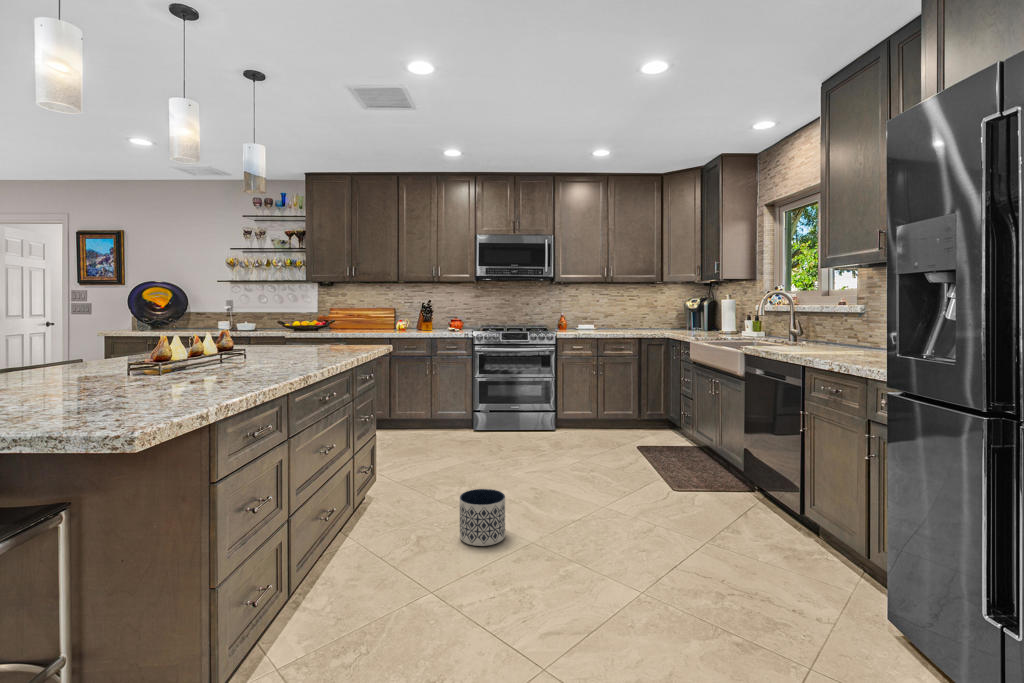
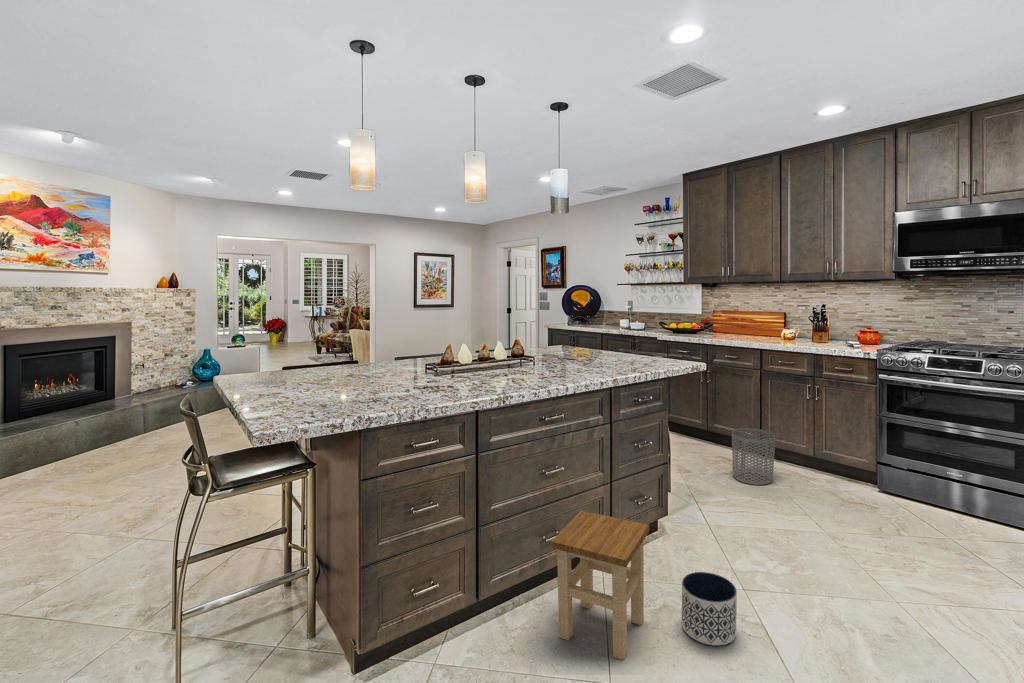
waste bin: none [393,401,429,449] -> present [732,428,776,485]
stool: none [360,454,453,597] -> present [551,510,649,660]

